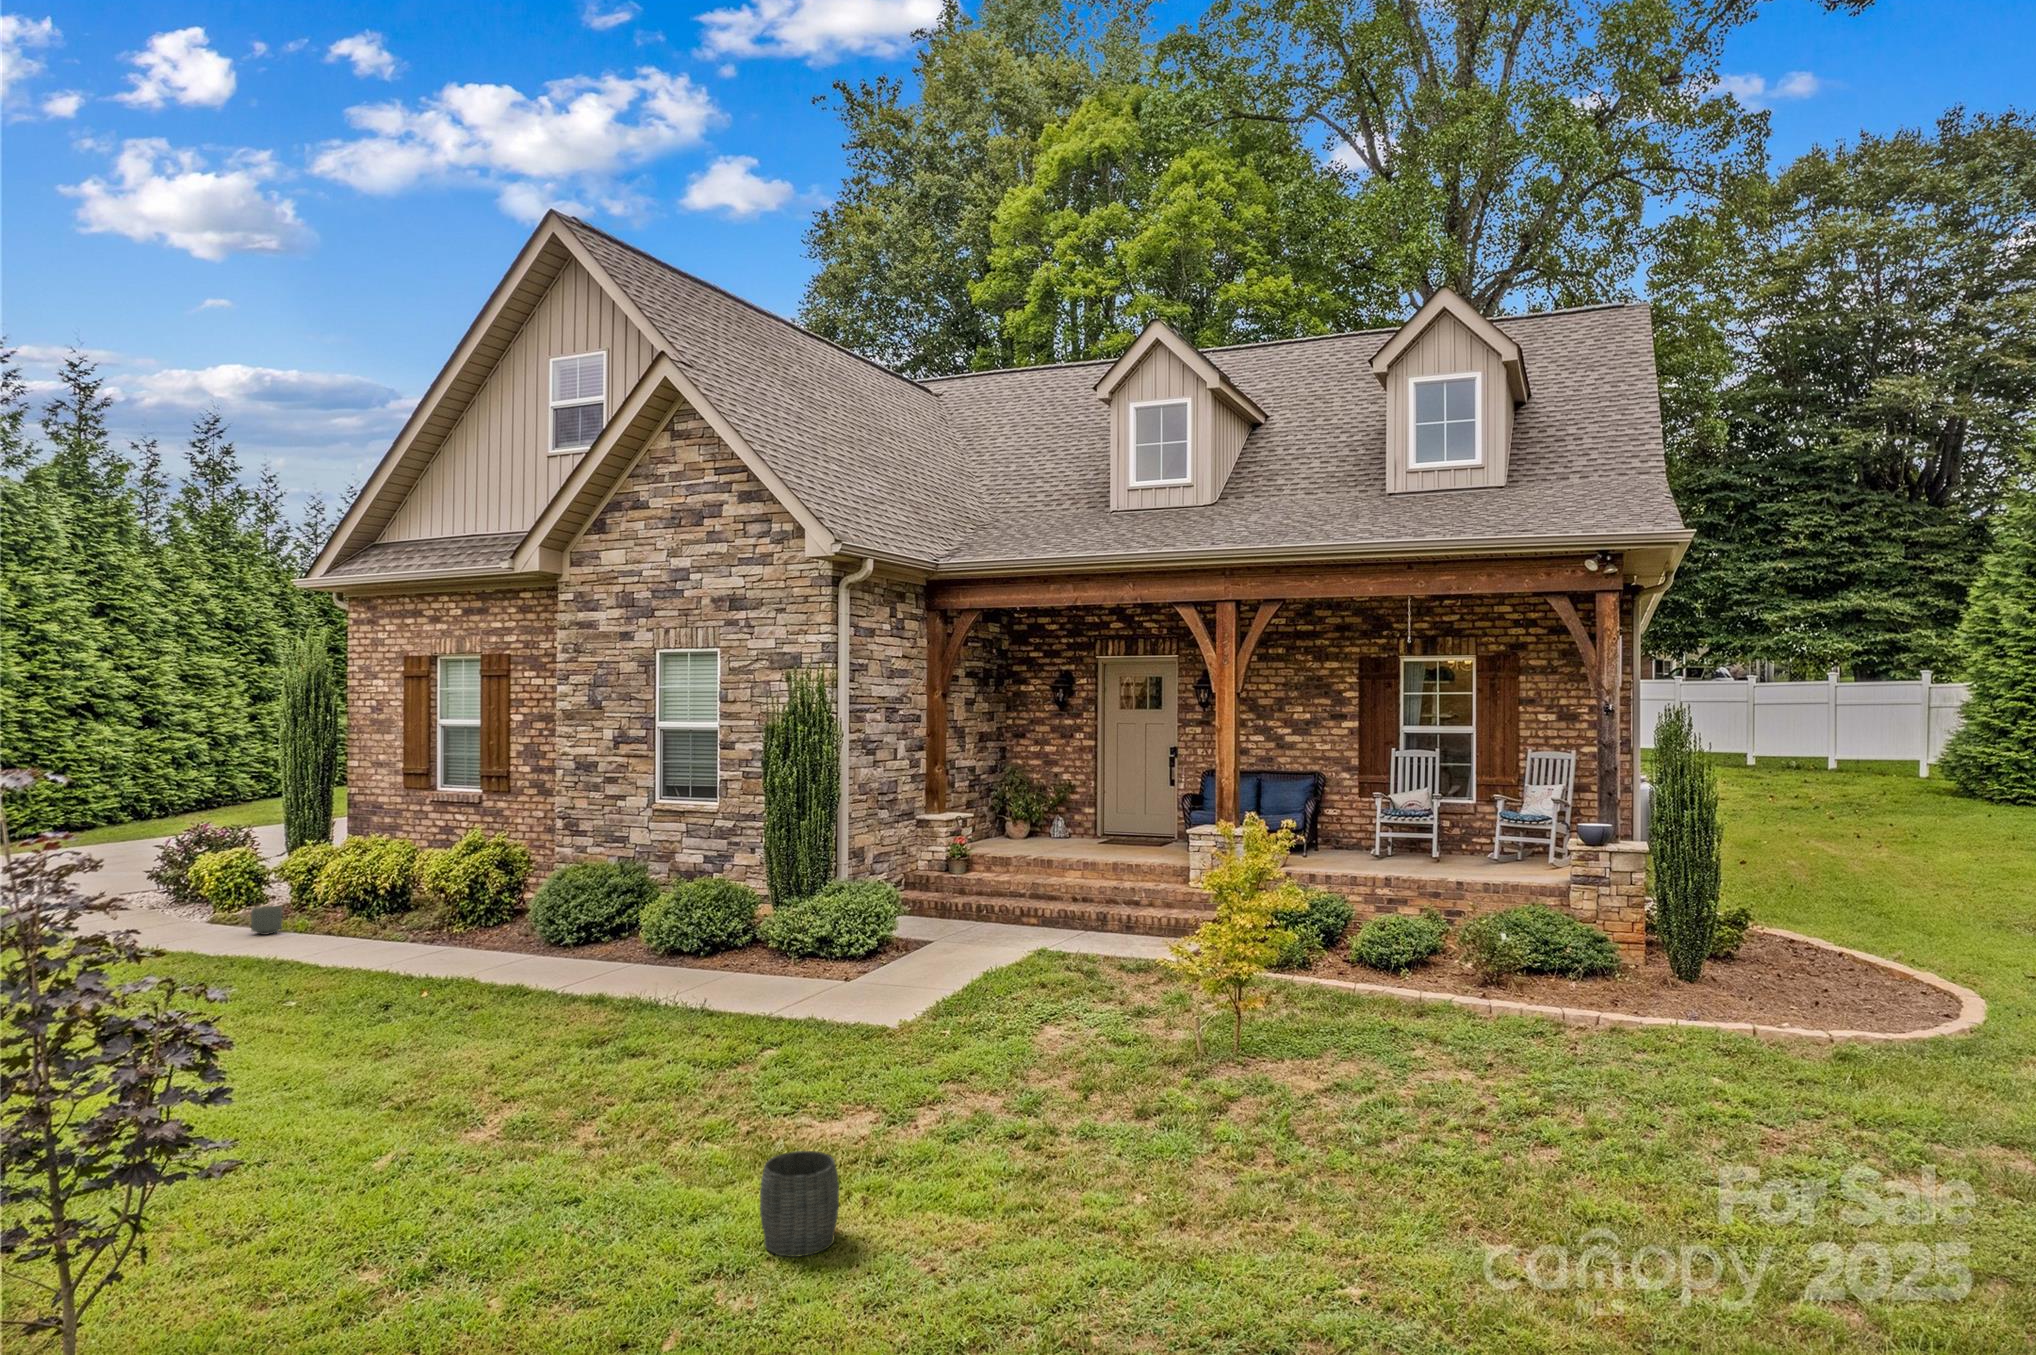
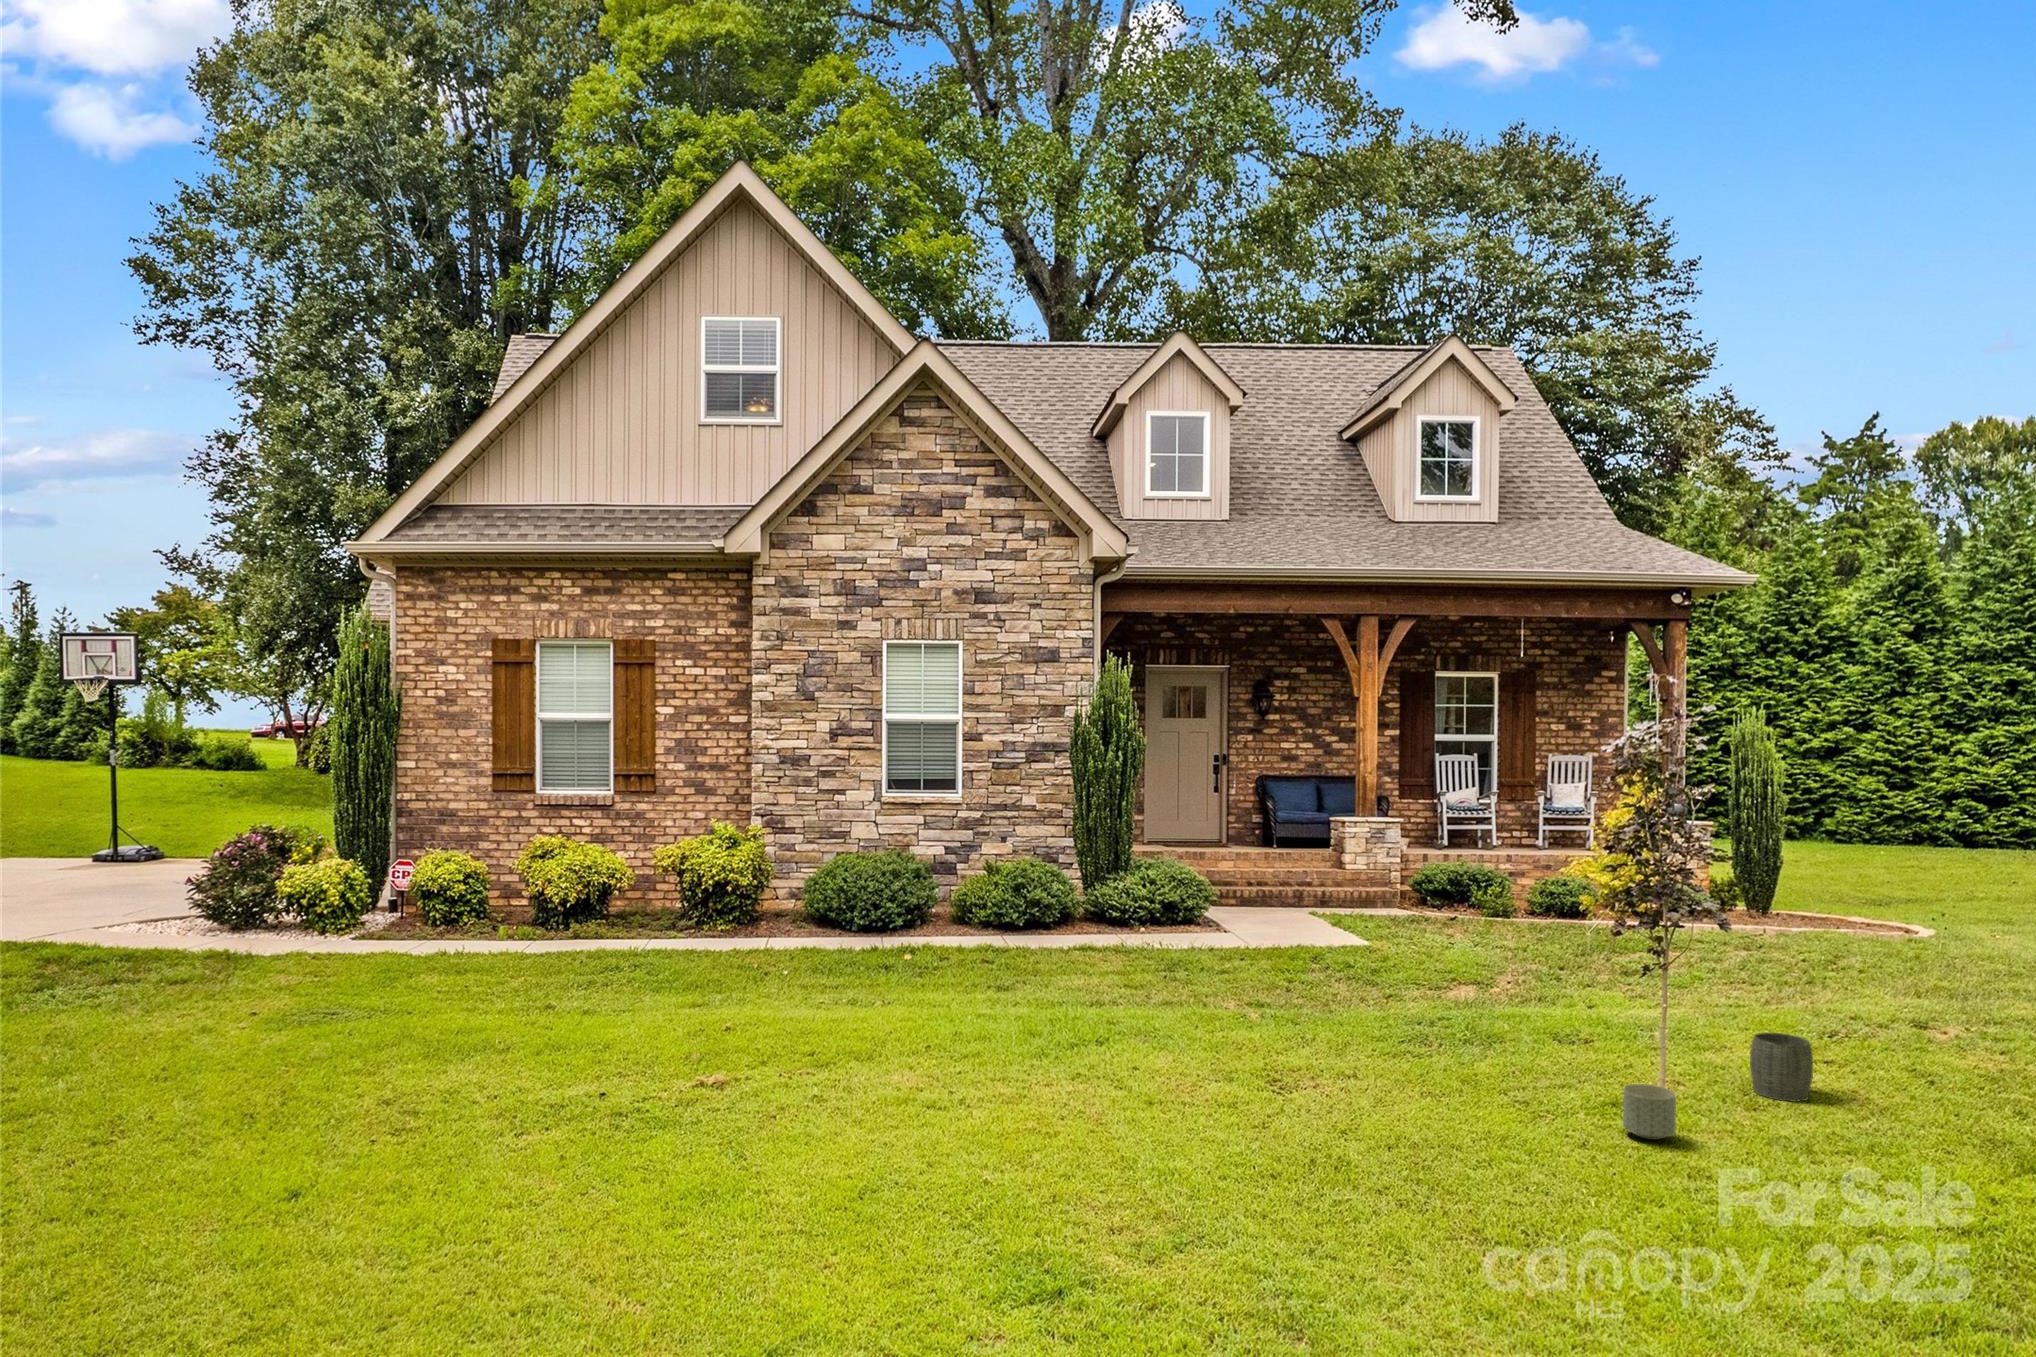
planter: present [251,906,282,935] -> present [1623,1084,1676,1140]

